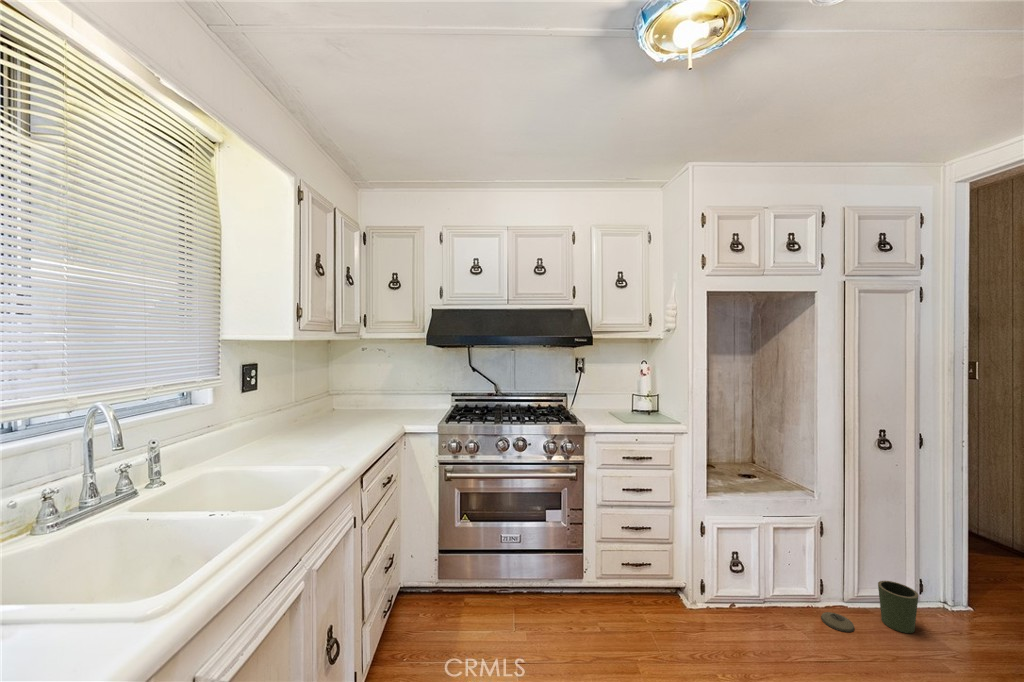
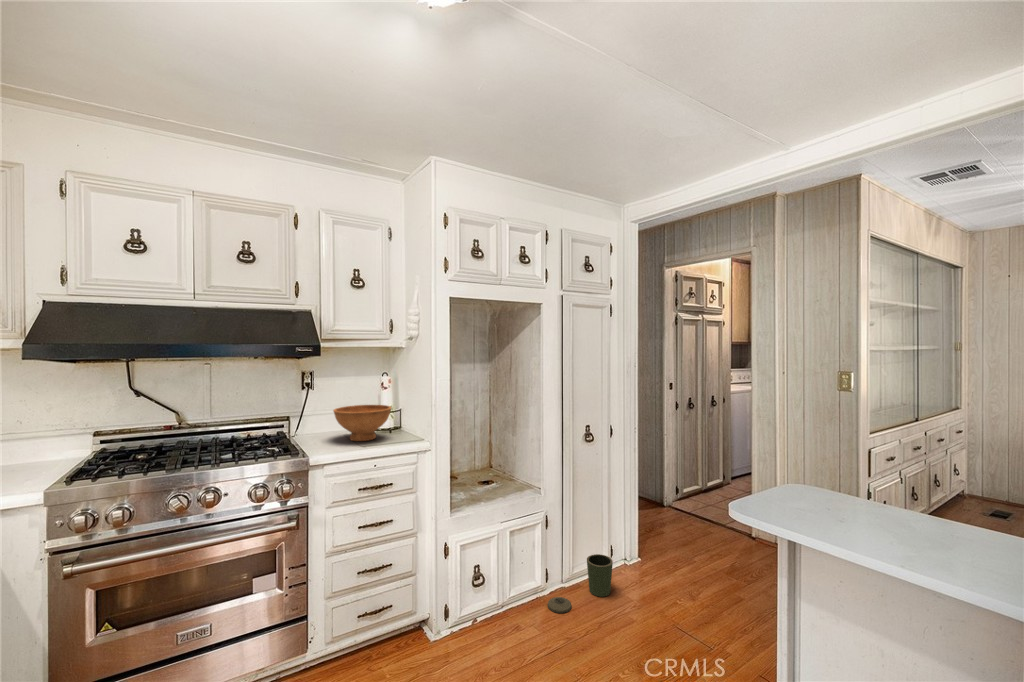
bowl: none [601,388,650,419] -> present [333,405,391,441]

